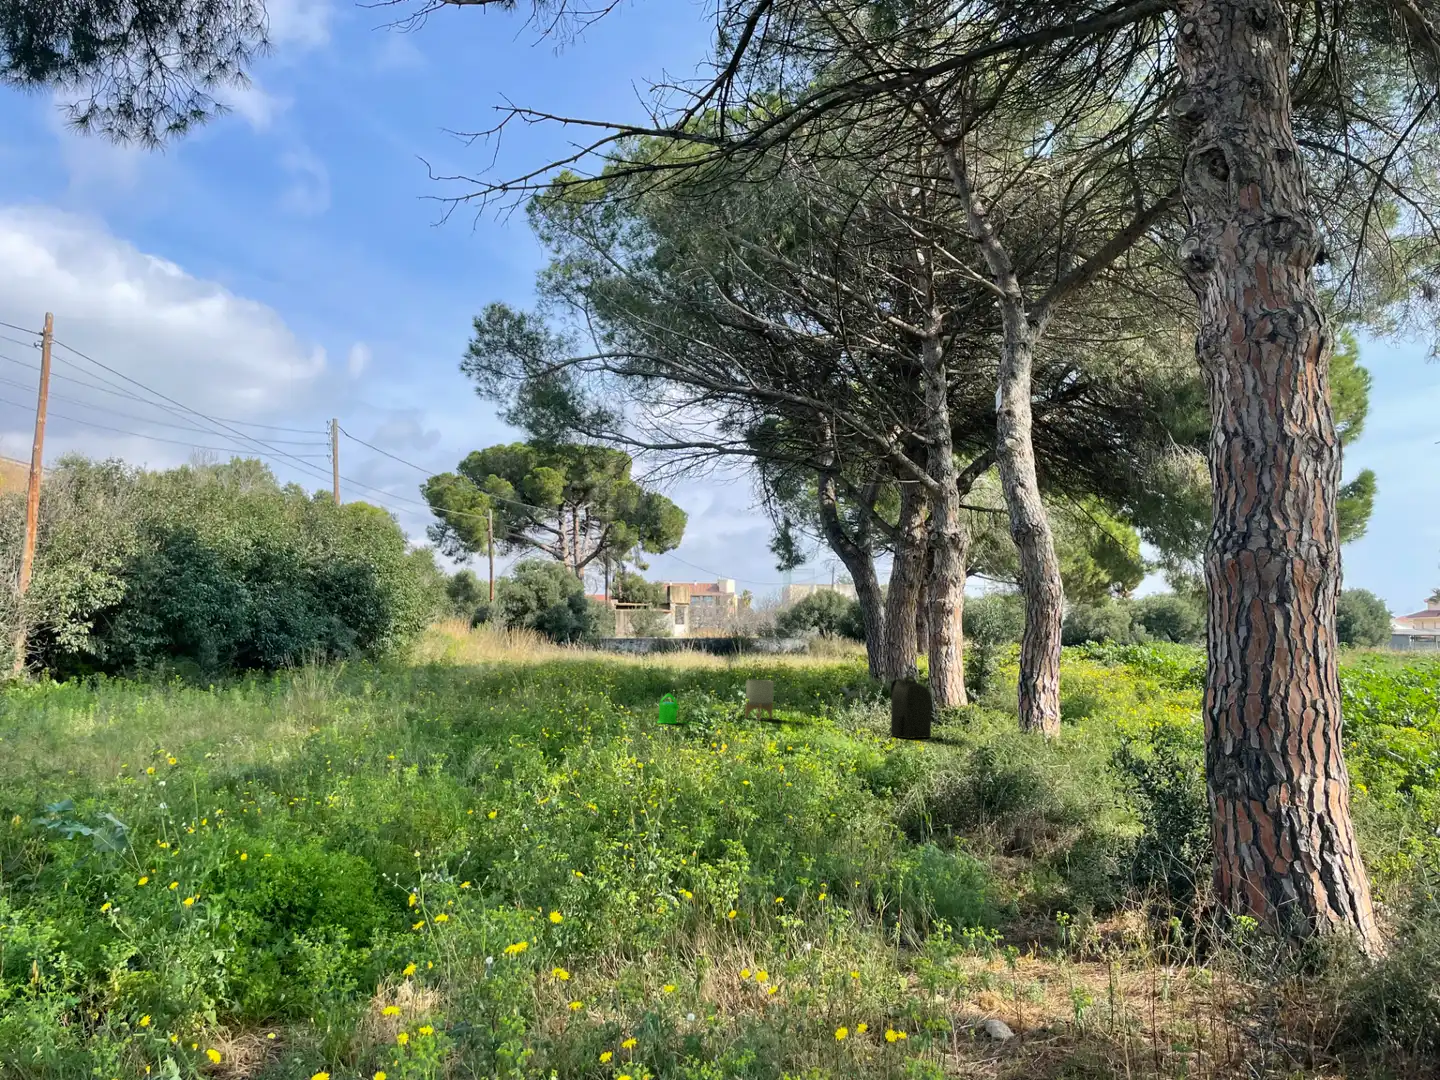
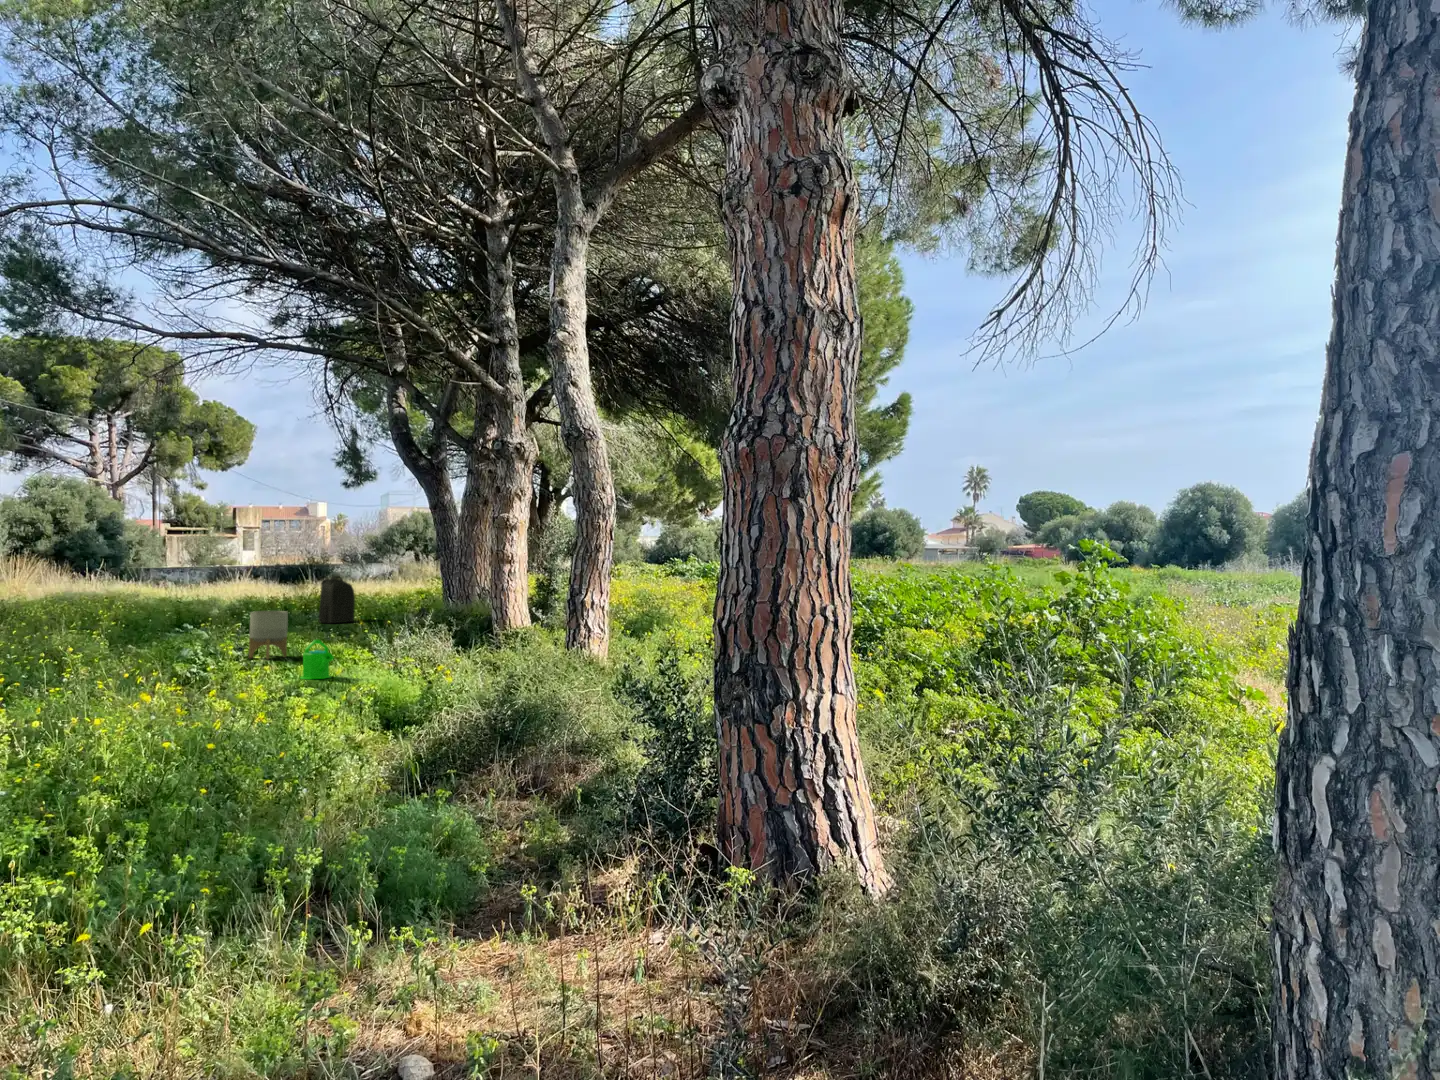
backpack: present [889,676,932,738] -> present [318,576,355,623]
watering can: present [658,694,679,724] -> present [301,639,334,679]

